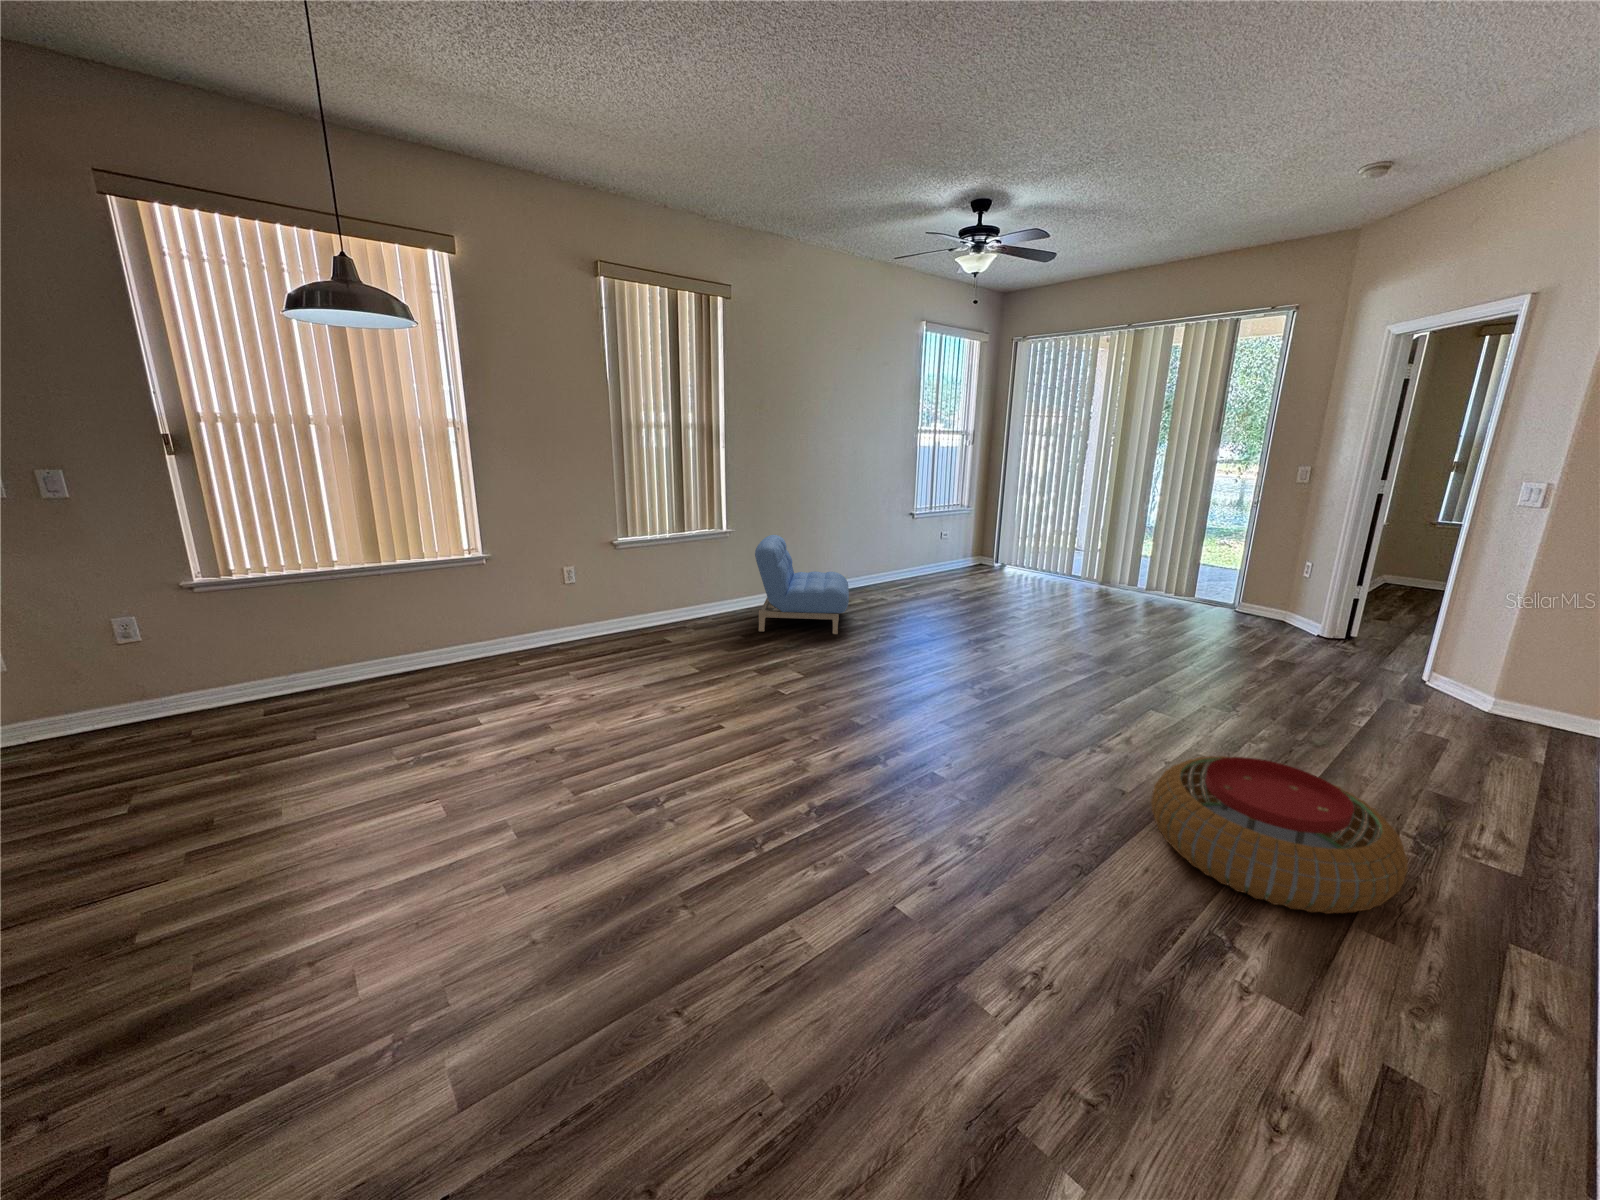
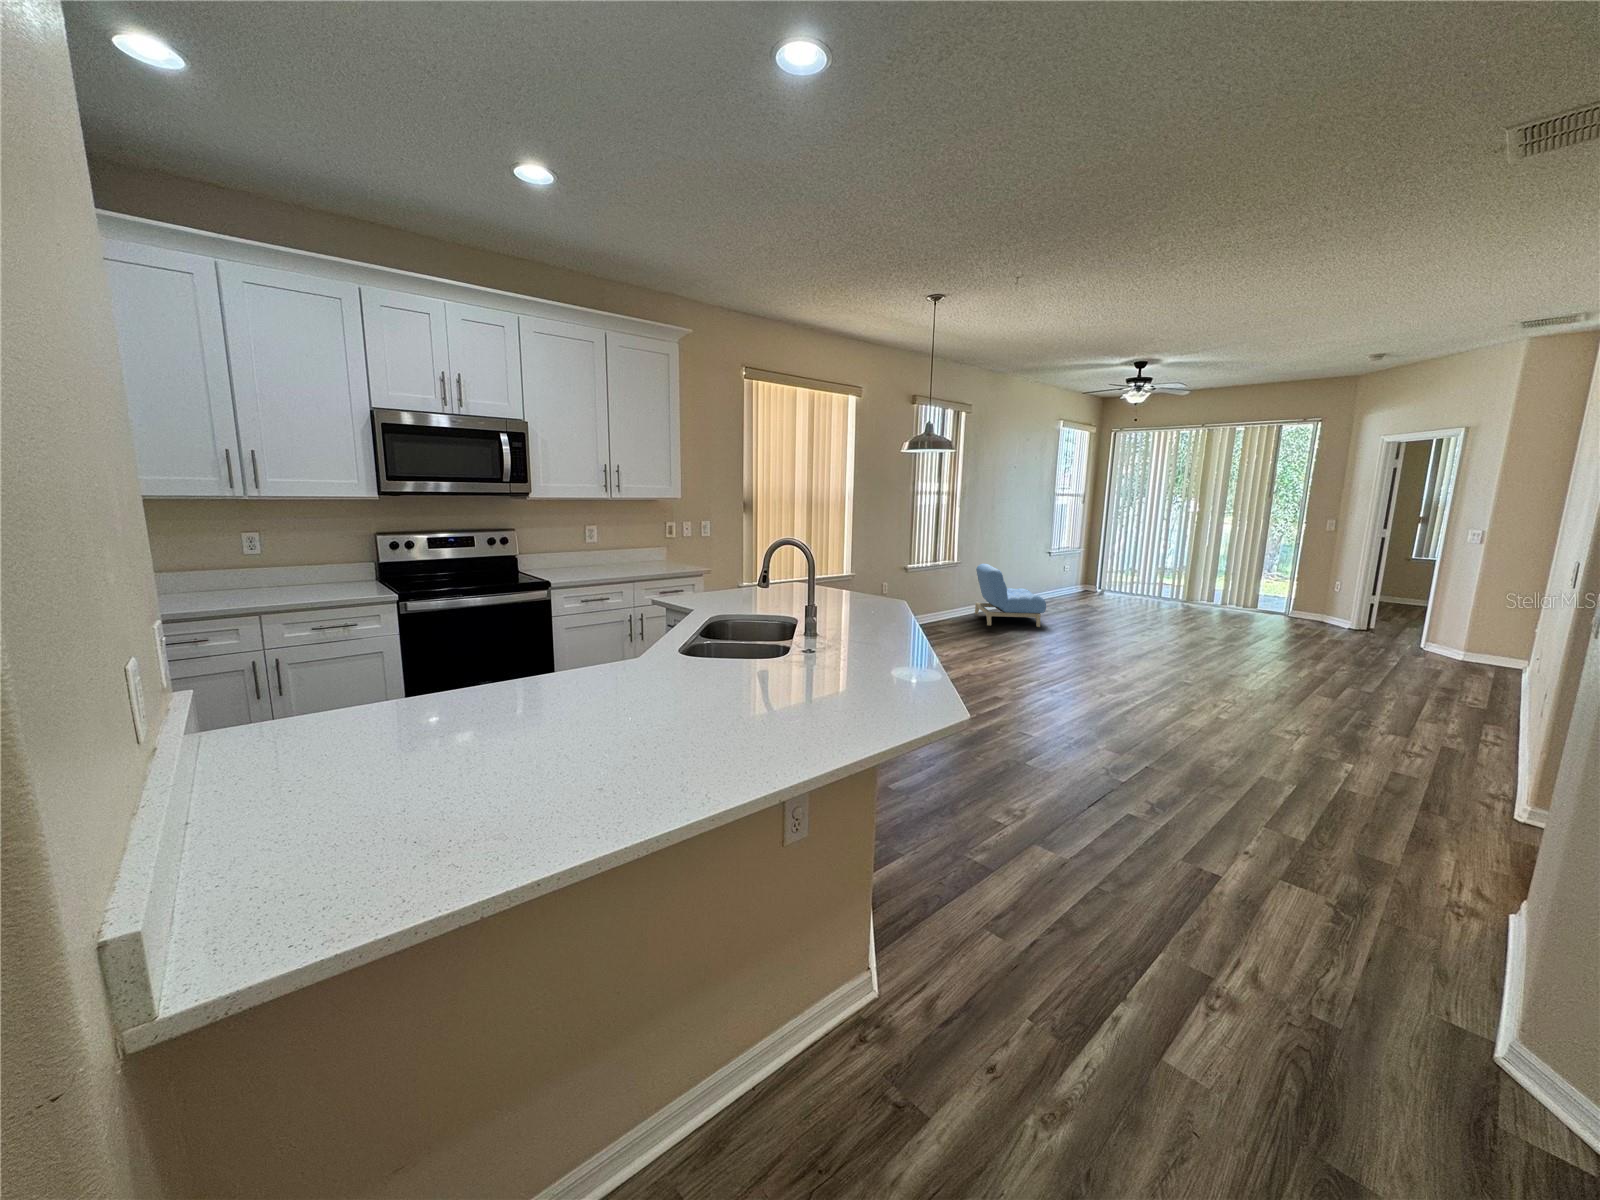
pouf: present [1151,756,1408,914] -> none [1302,663,1438,721]

